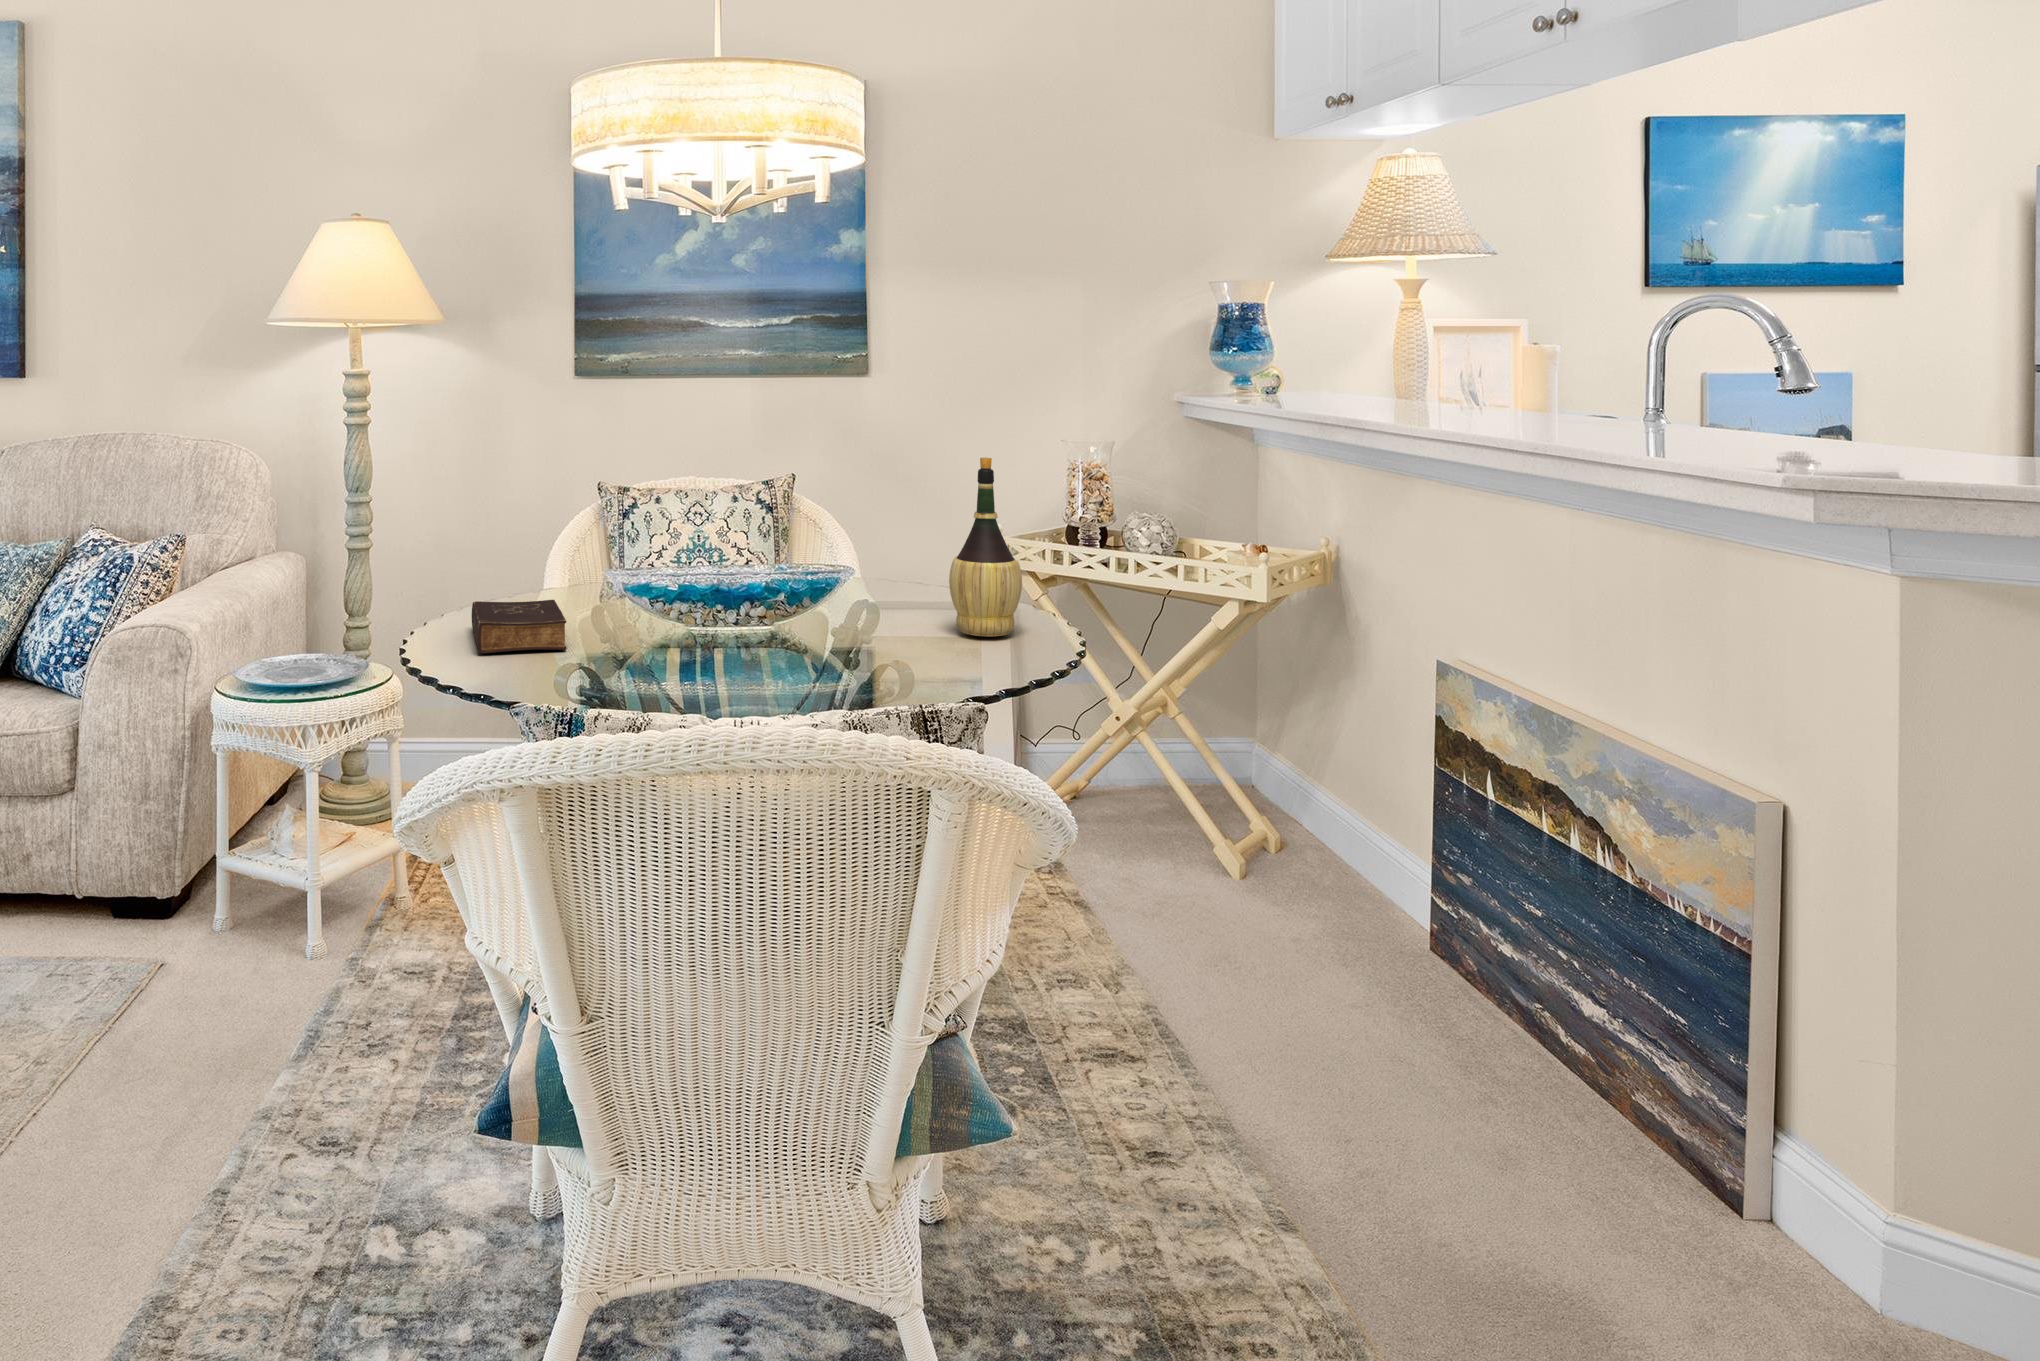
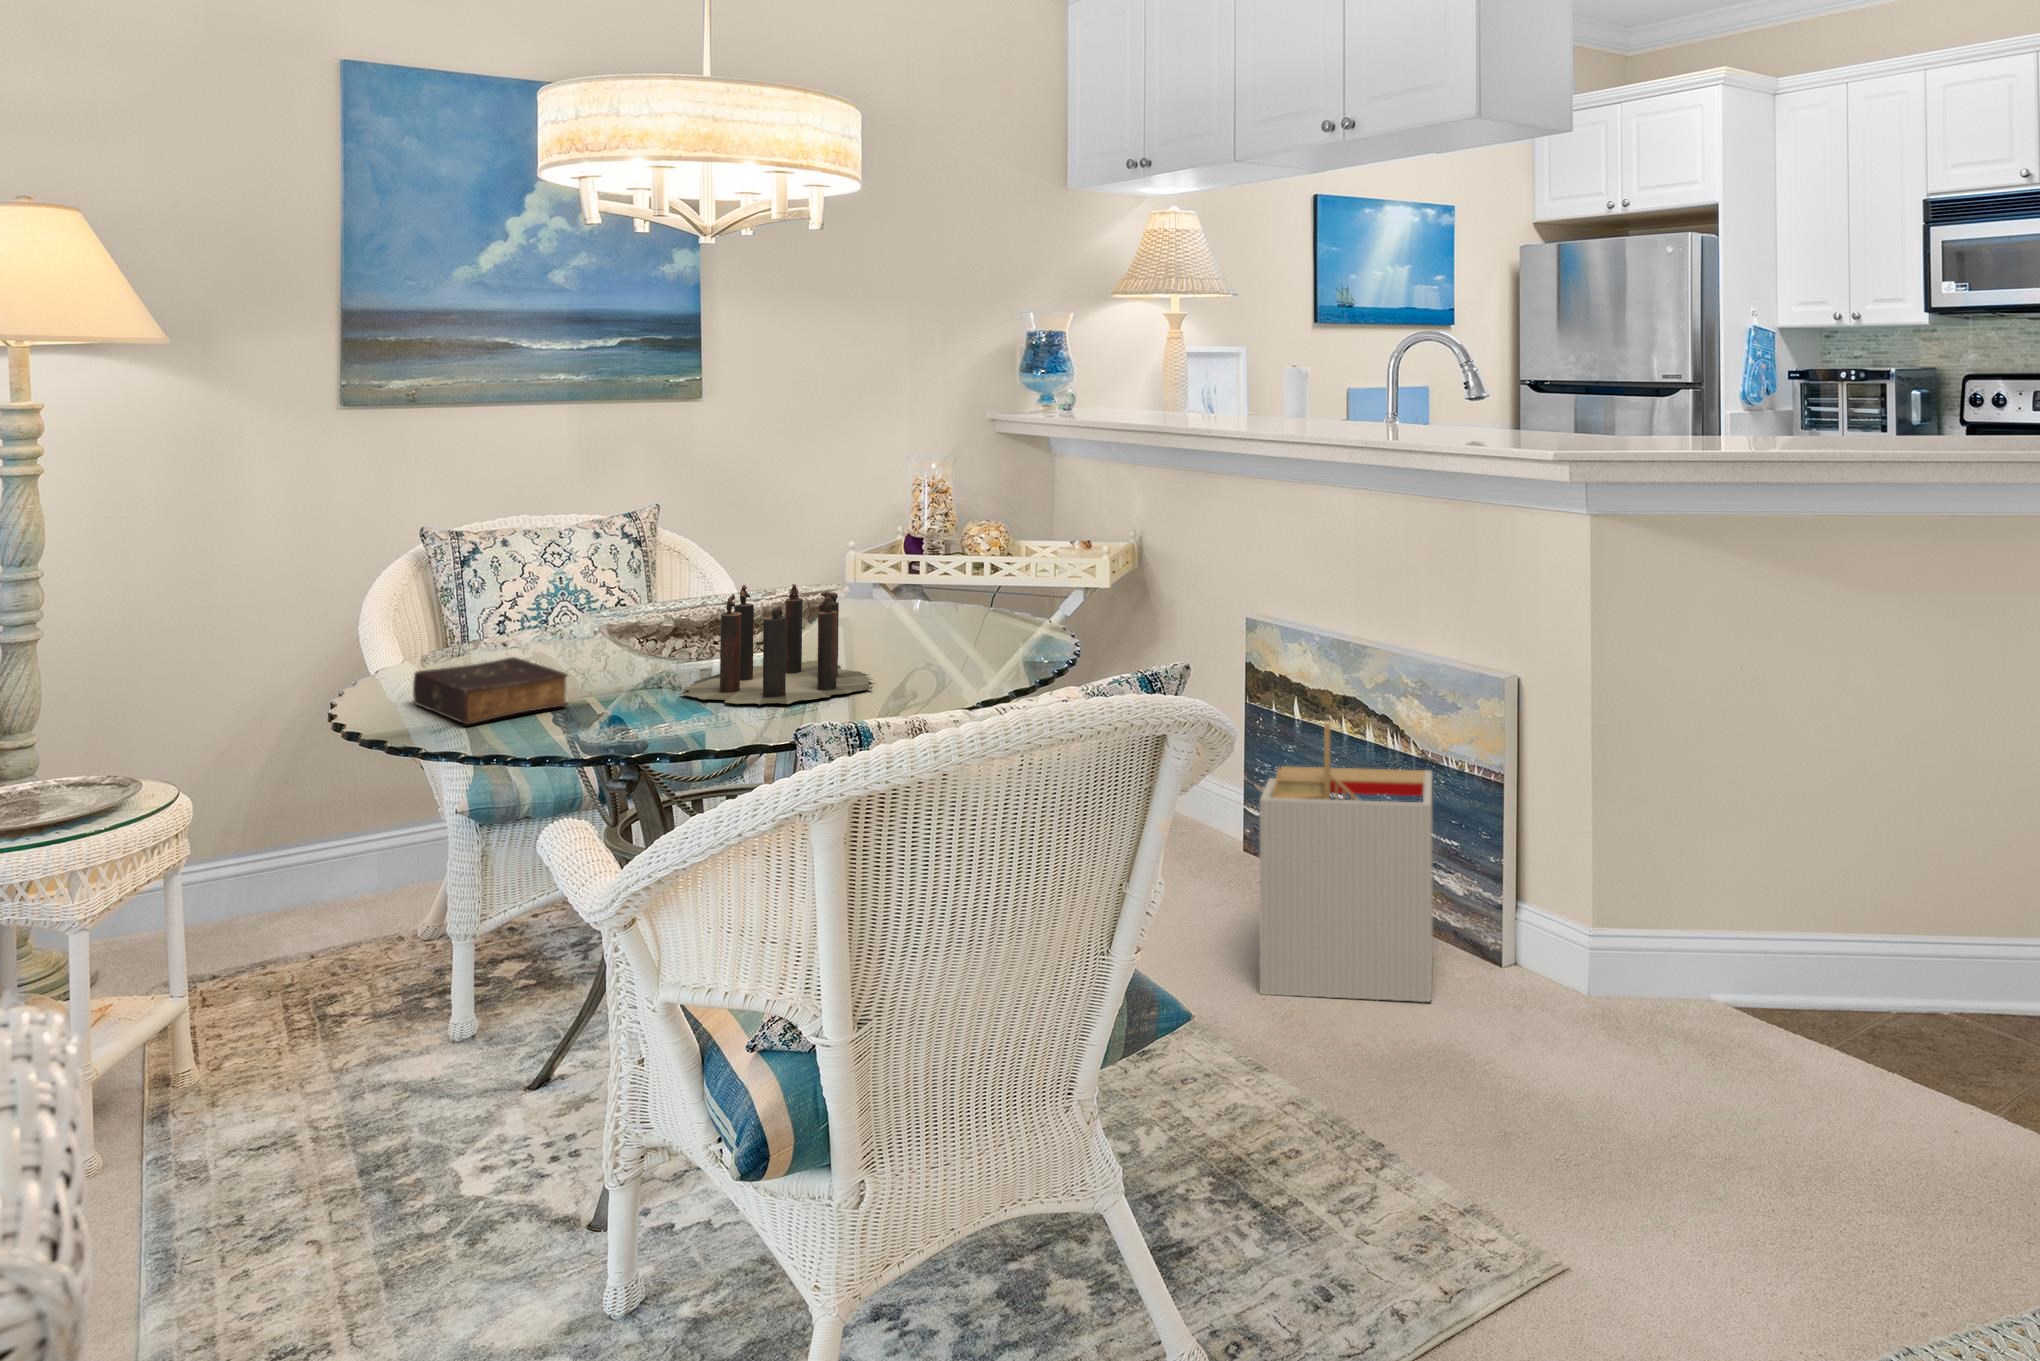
wine bottle: present [949,457,1022,637] -> none [934,472,1001,635]
candle: none [657,555,883,679] -> present [680,584,873,705]
storage bin: none [1344,814,1635,1230] -> present [1260,723,1433,1002]

